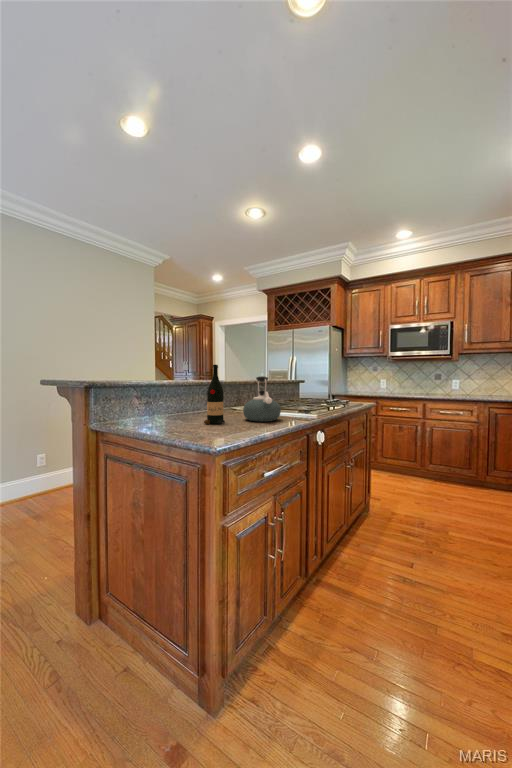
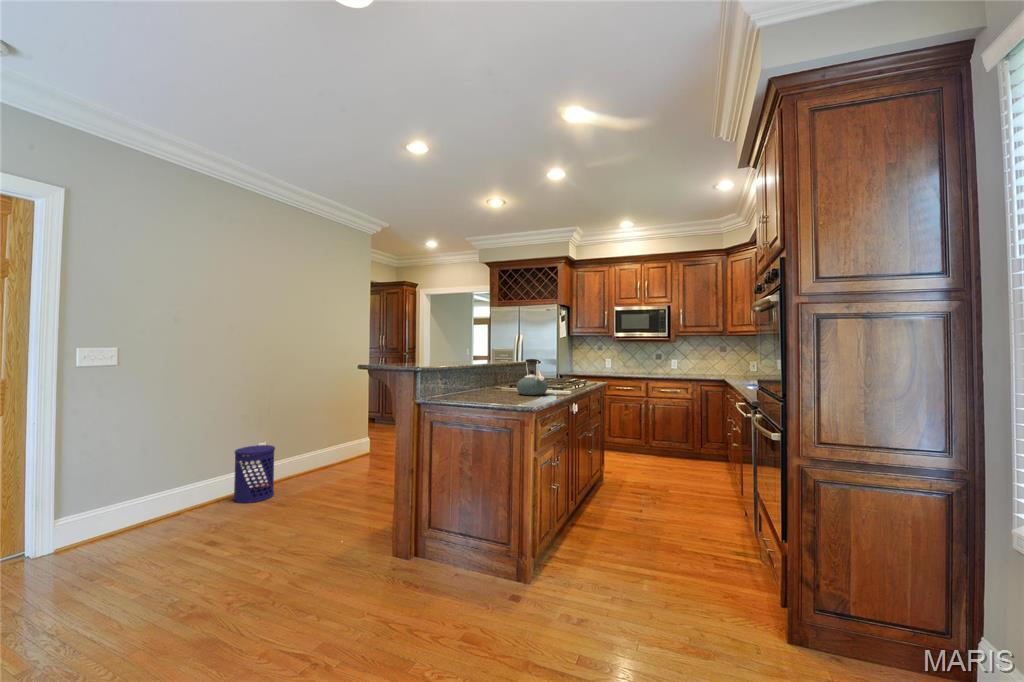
wine bottle: present [204,365,225,424] -> none [493,350,510,397]
waste bin: none [10,458,49,511] -> present [234,445,275,503]

